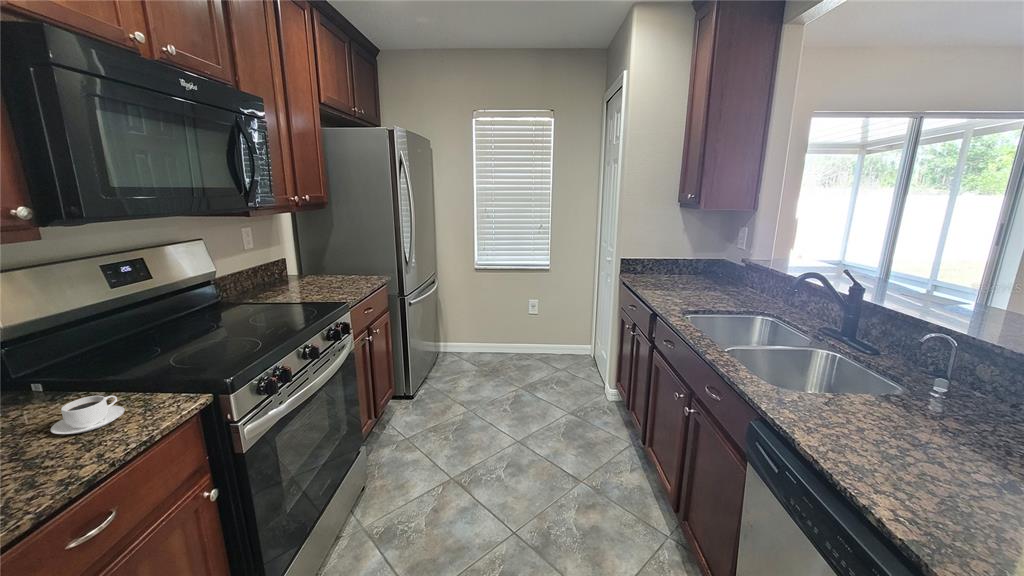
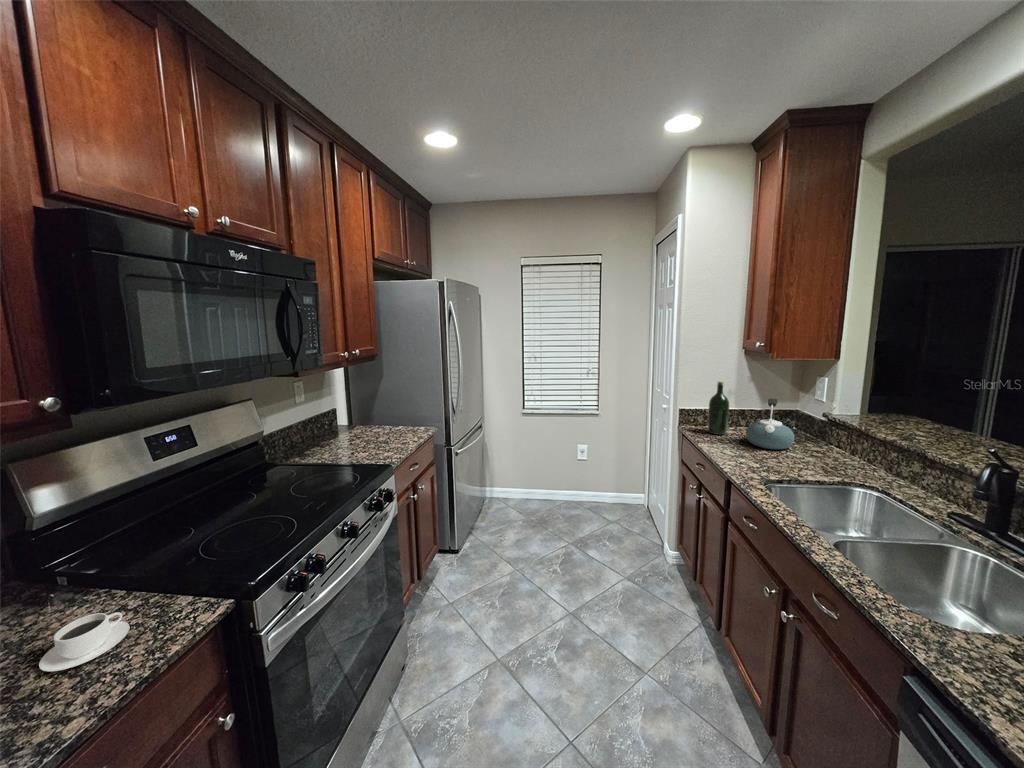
wine bottle: none [647,232,665,281] -> present [708,382,729,435]
kettle: none [678,246,717,291] -> present [746,398,795,450]

